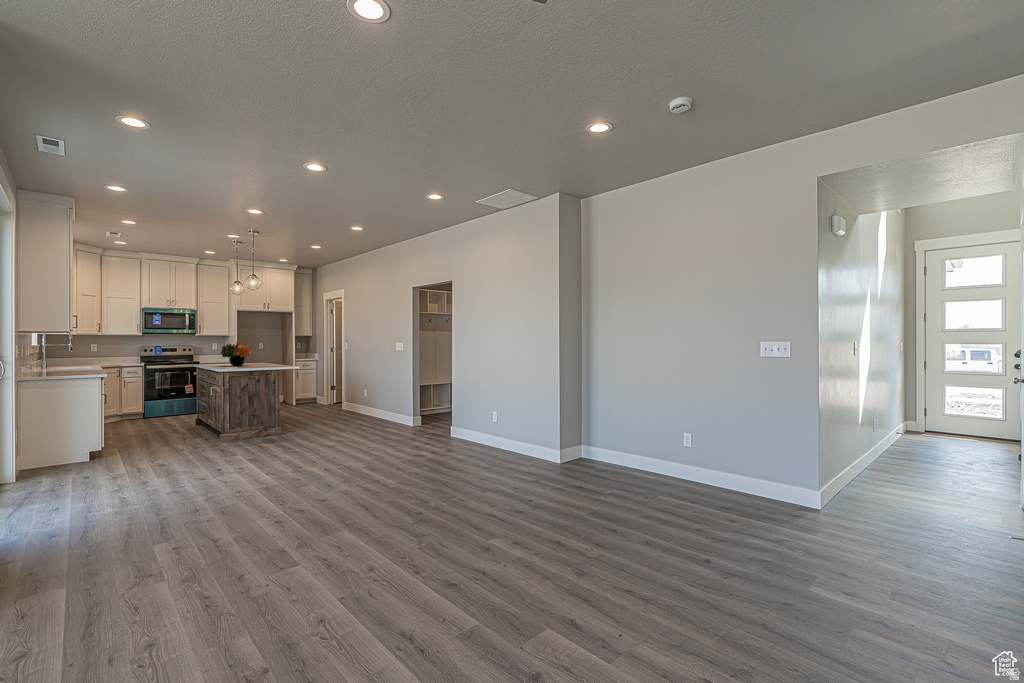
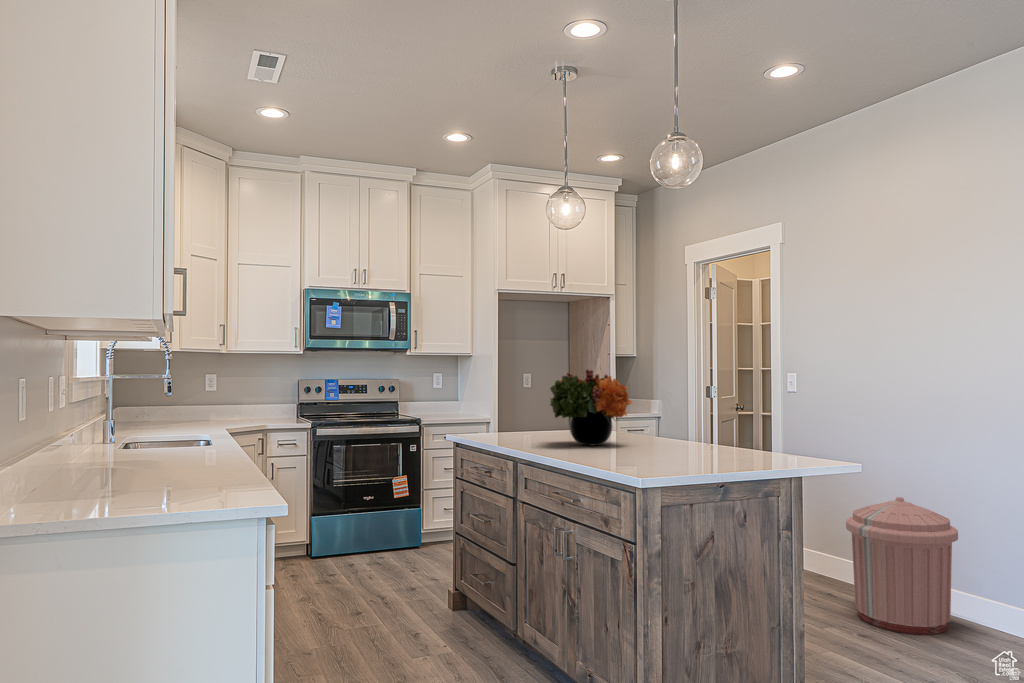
trash can: none [337,382,369,422] -> present [846,497,958,634]

